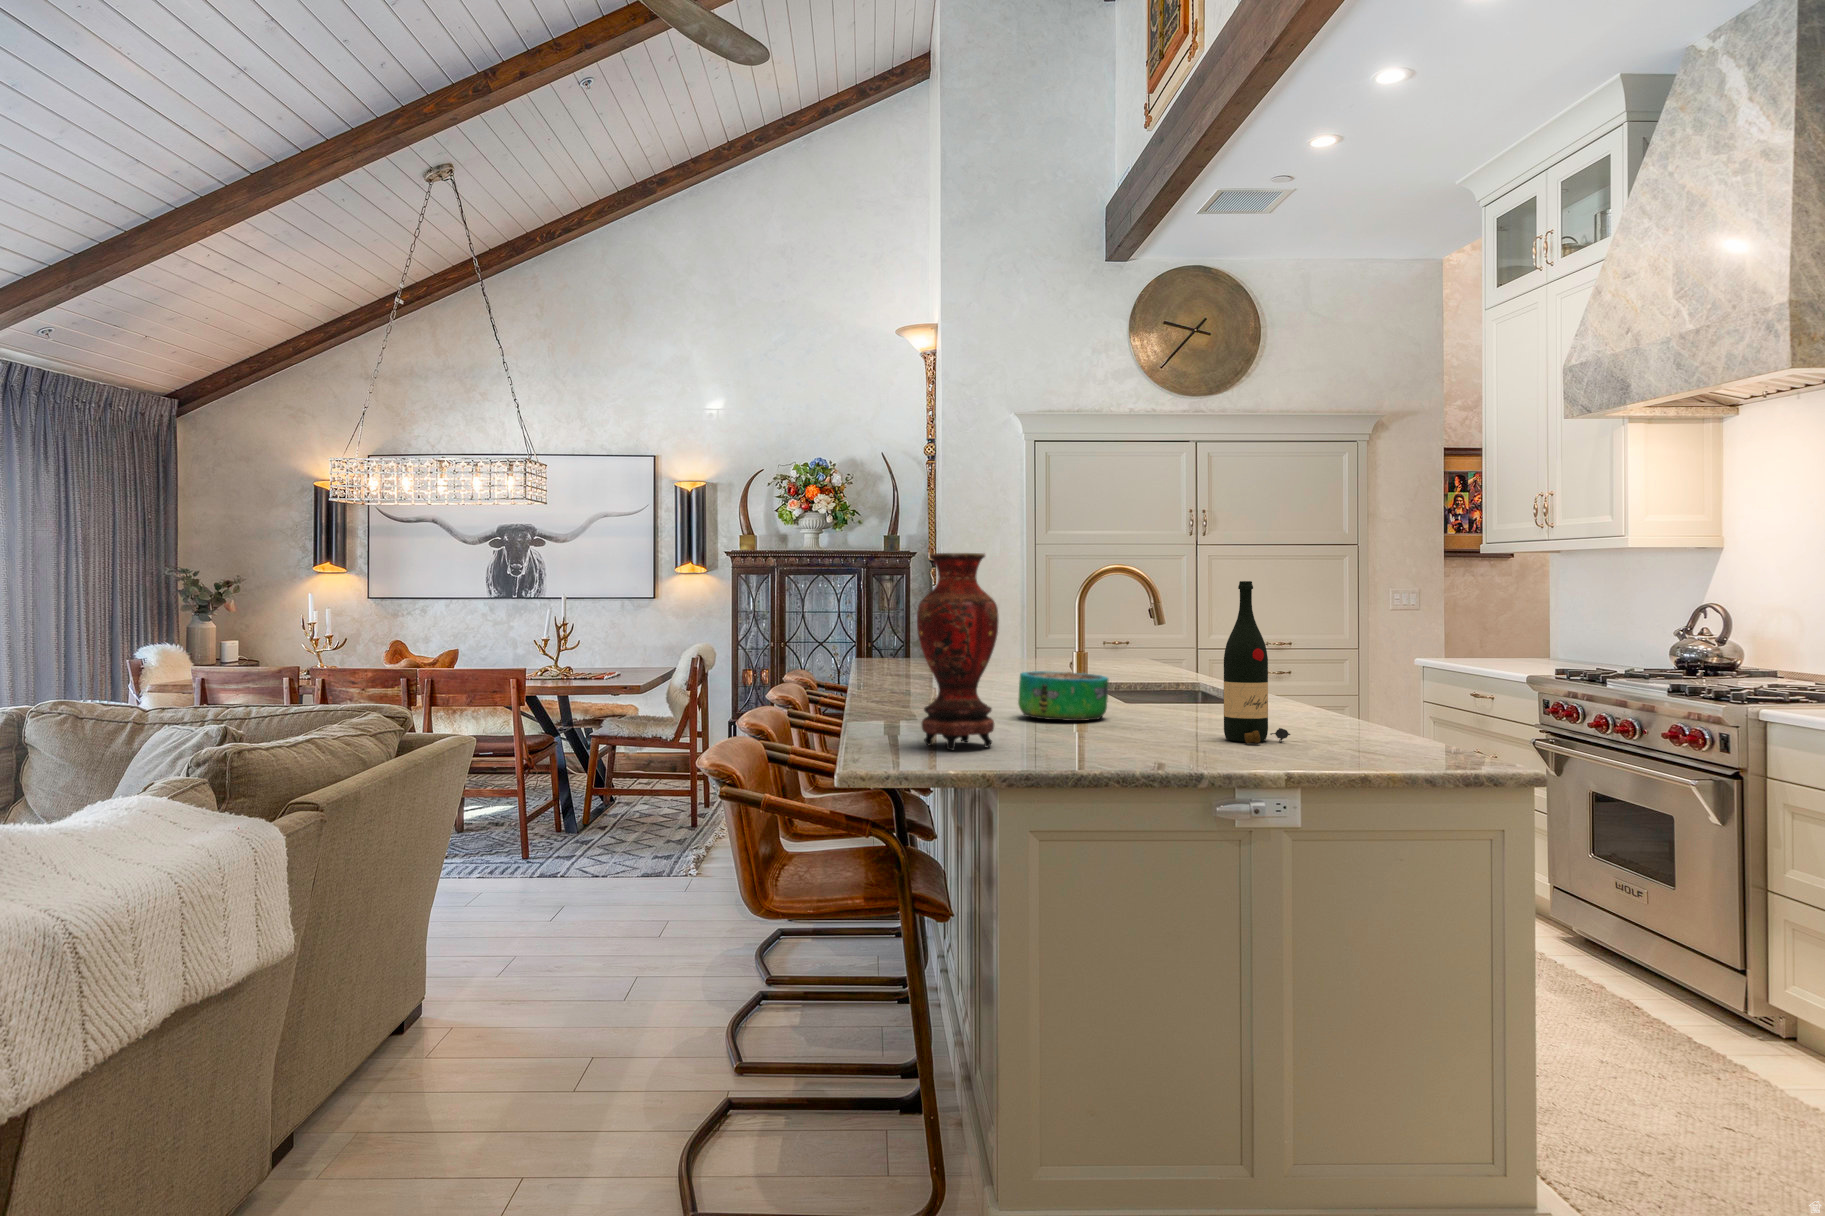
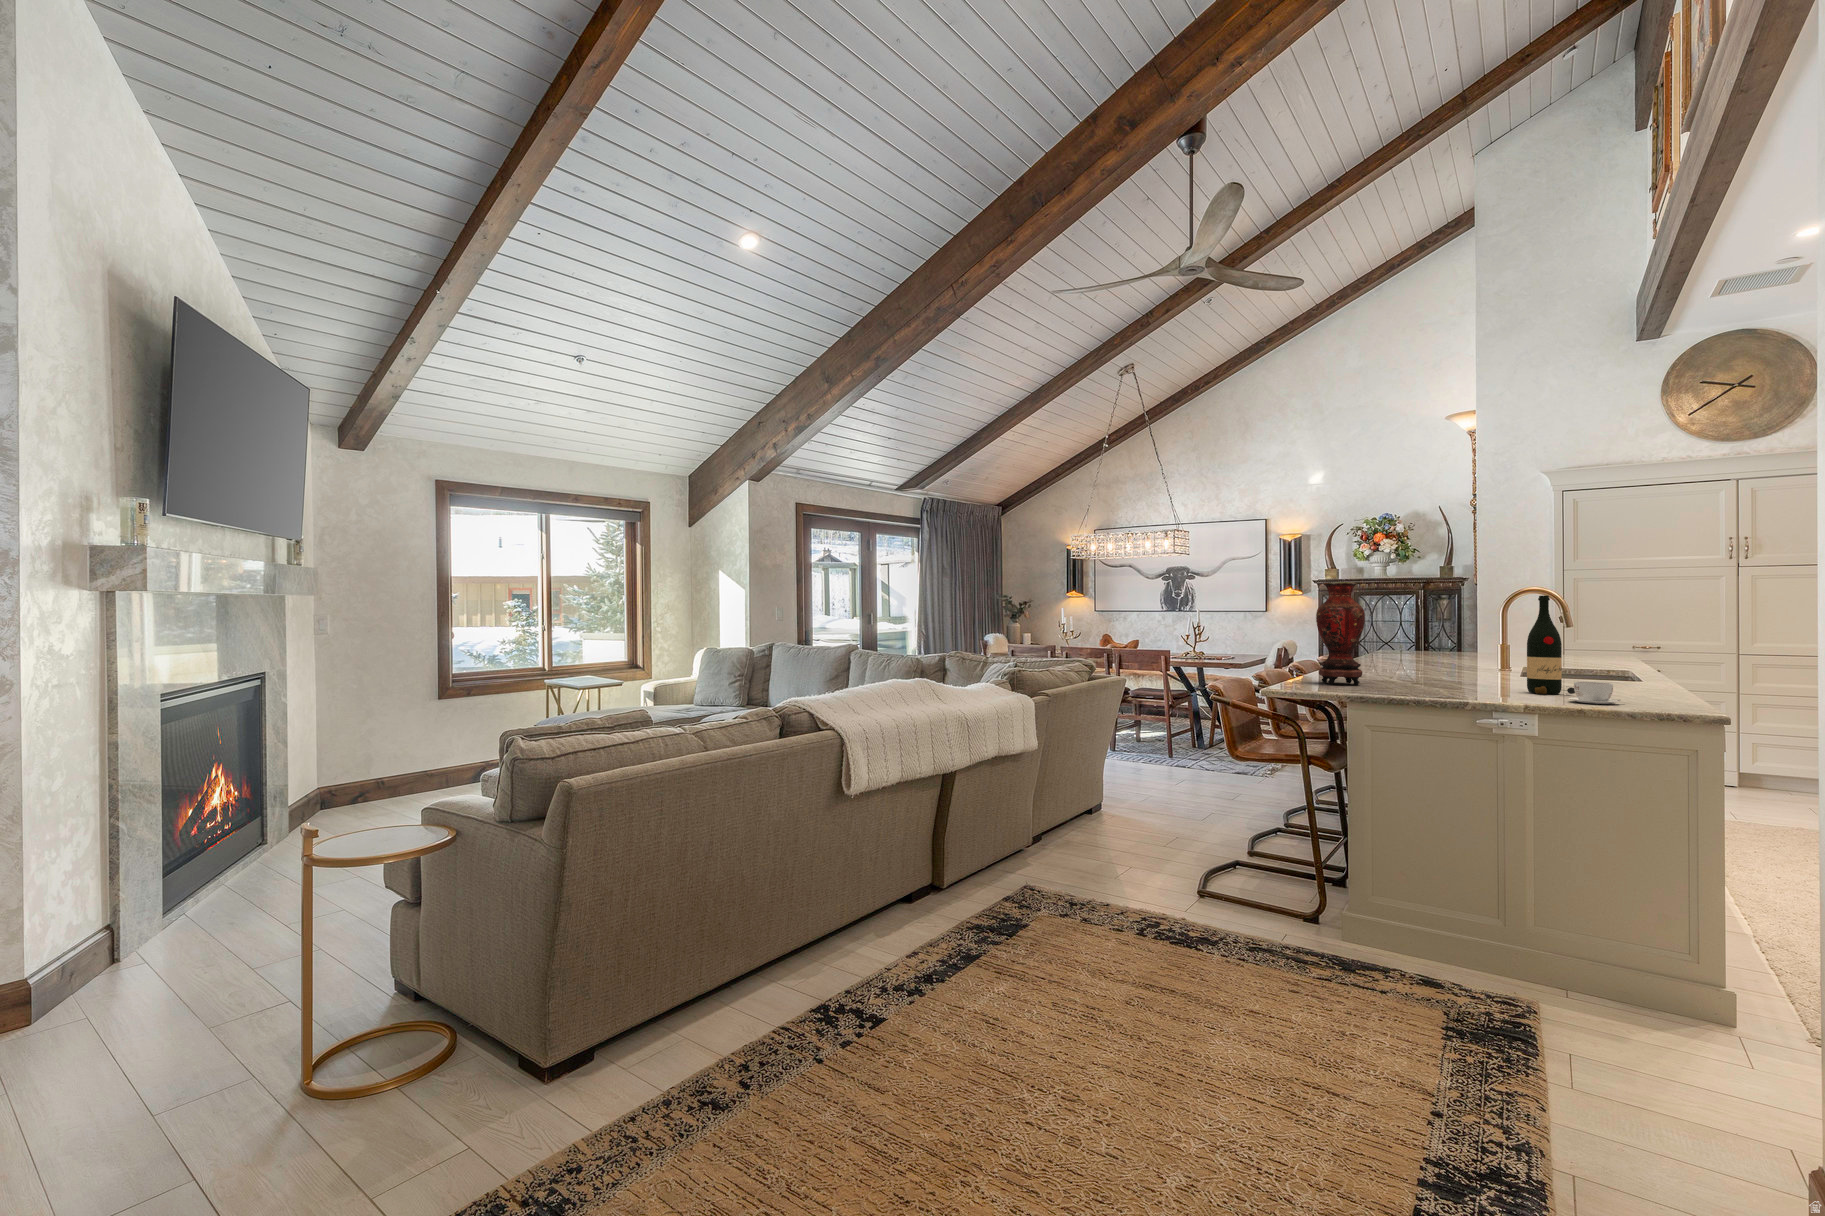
decorative bowl: present [1018,671,1108,721] -> none [1414,652,1480,682]
coffee cup: none [1326,724,1397,762] -> present [1568,682,1620,704]

